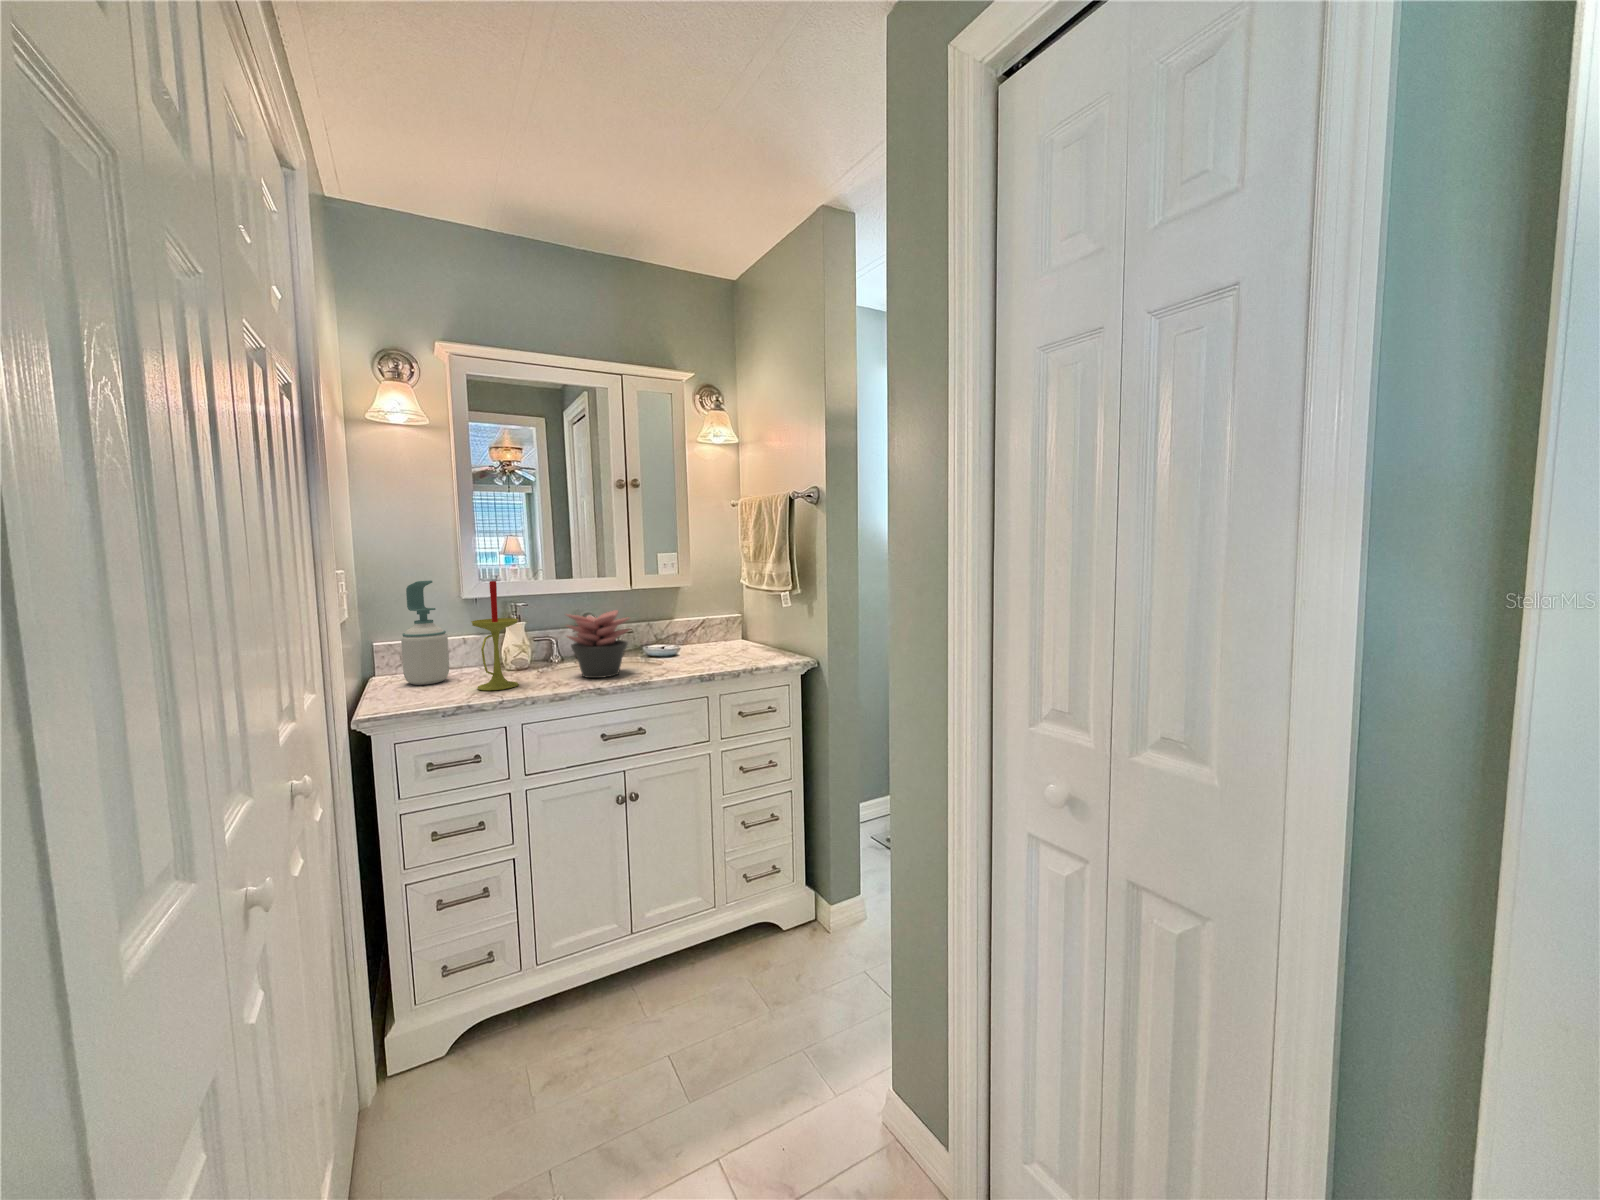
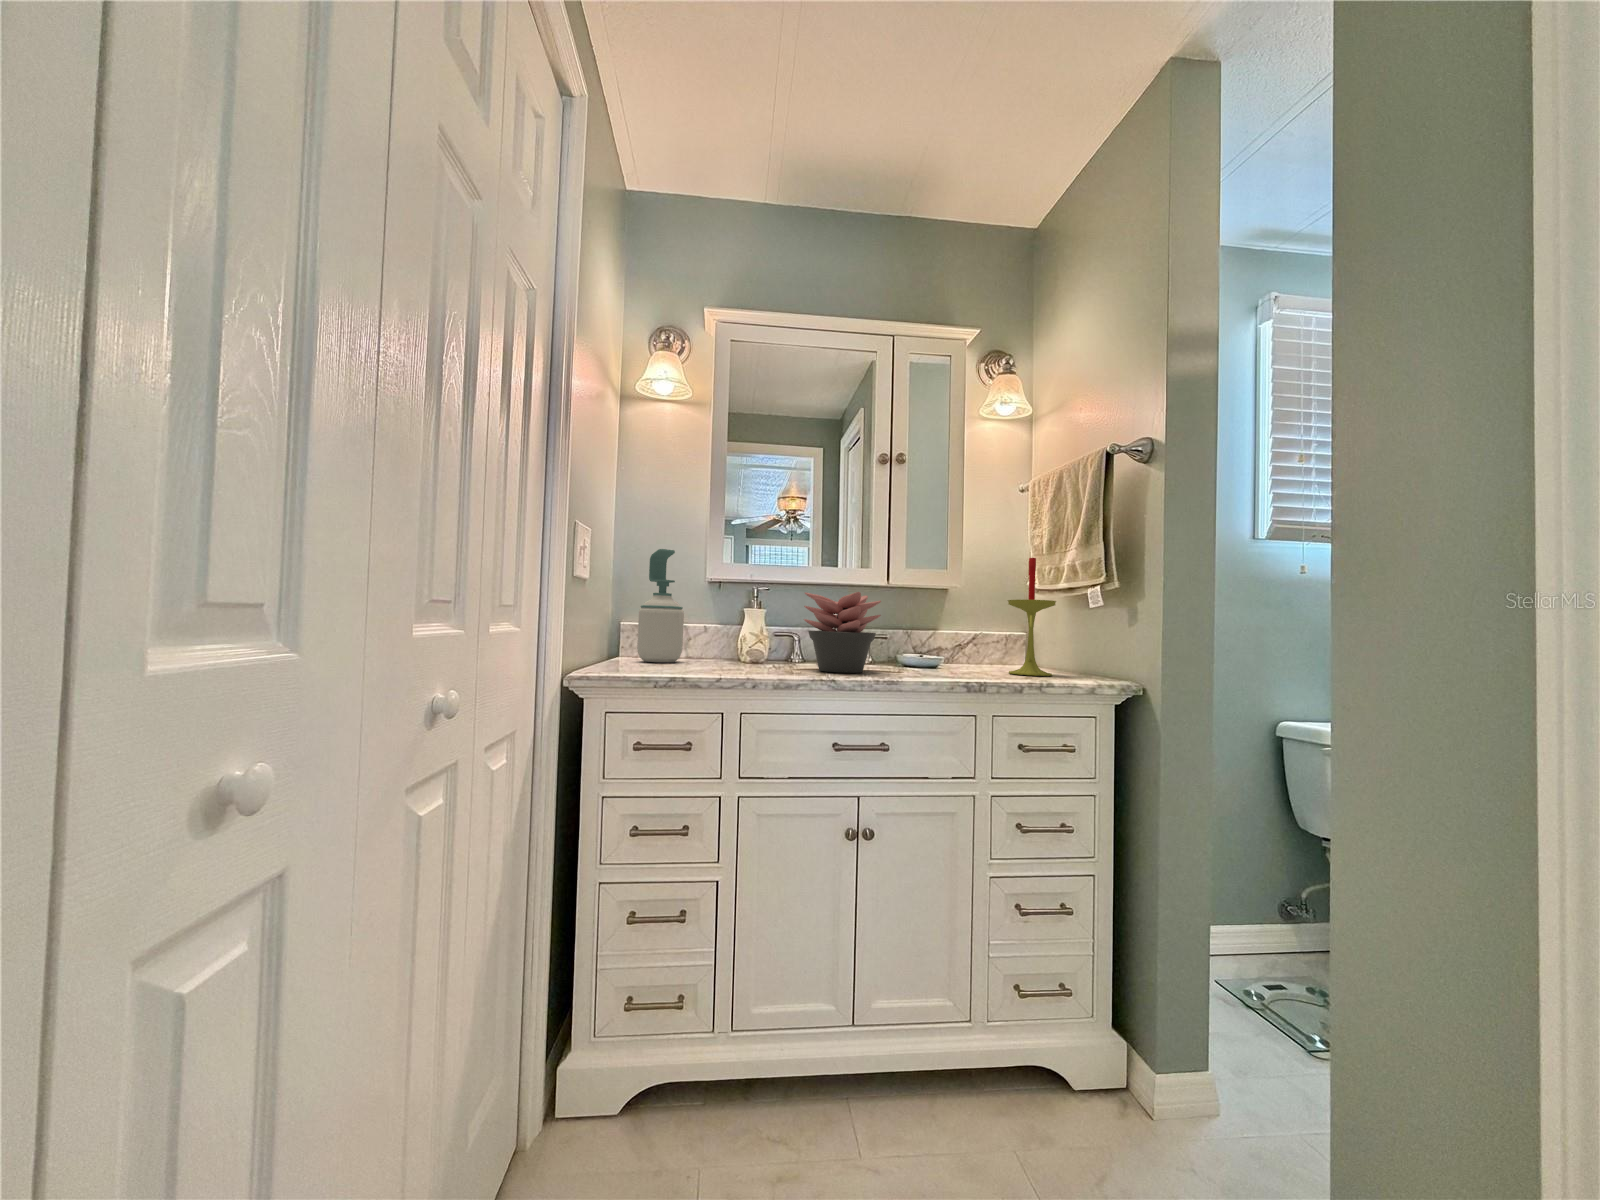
candle: present [471,581,518,690] -> present [1008,558,1056,676]

